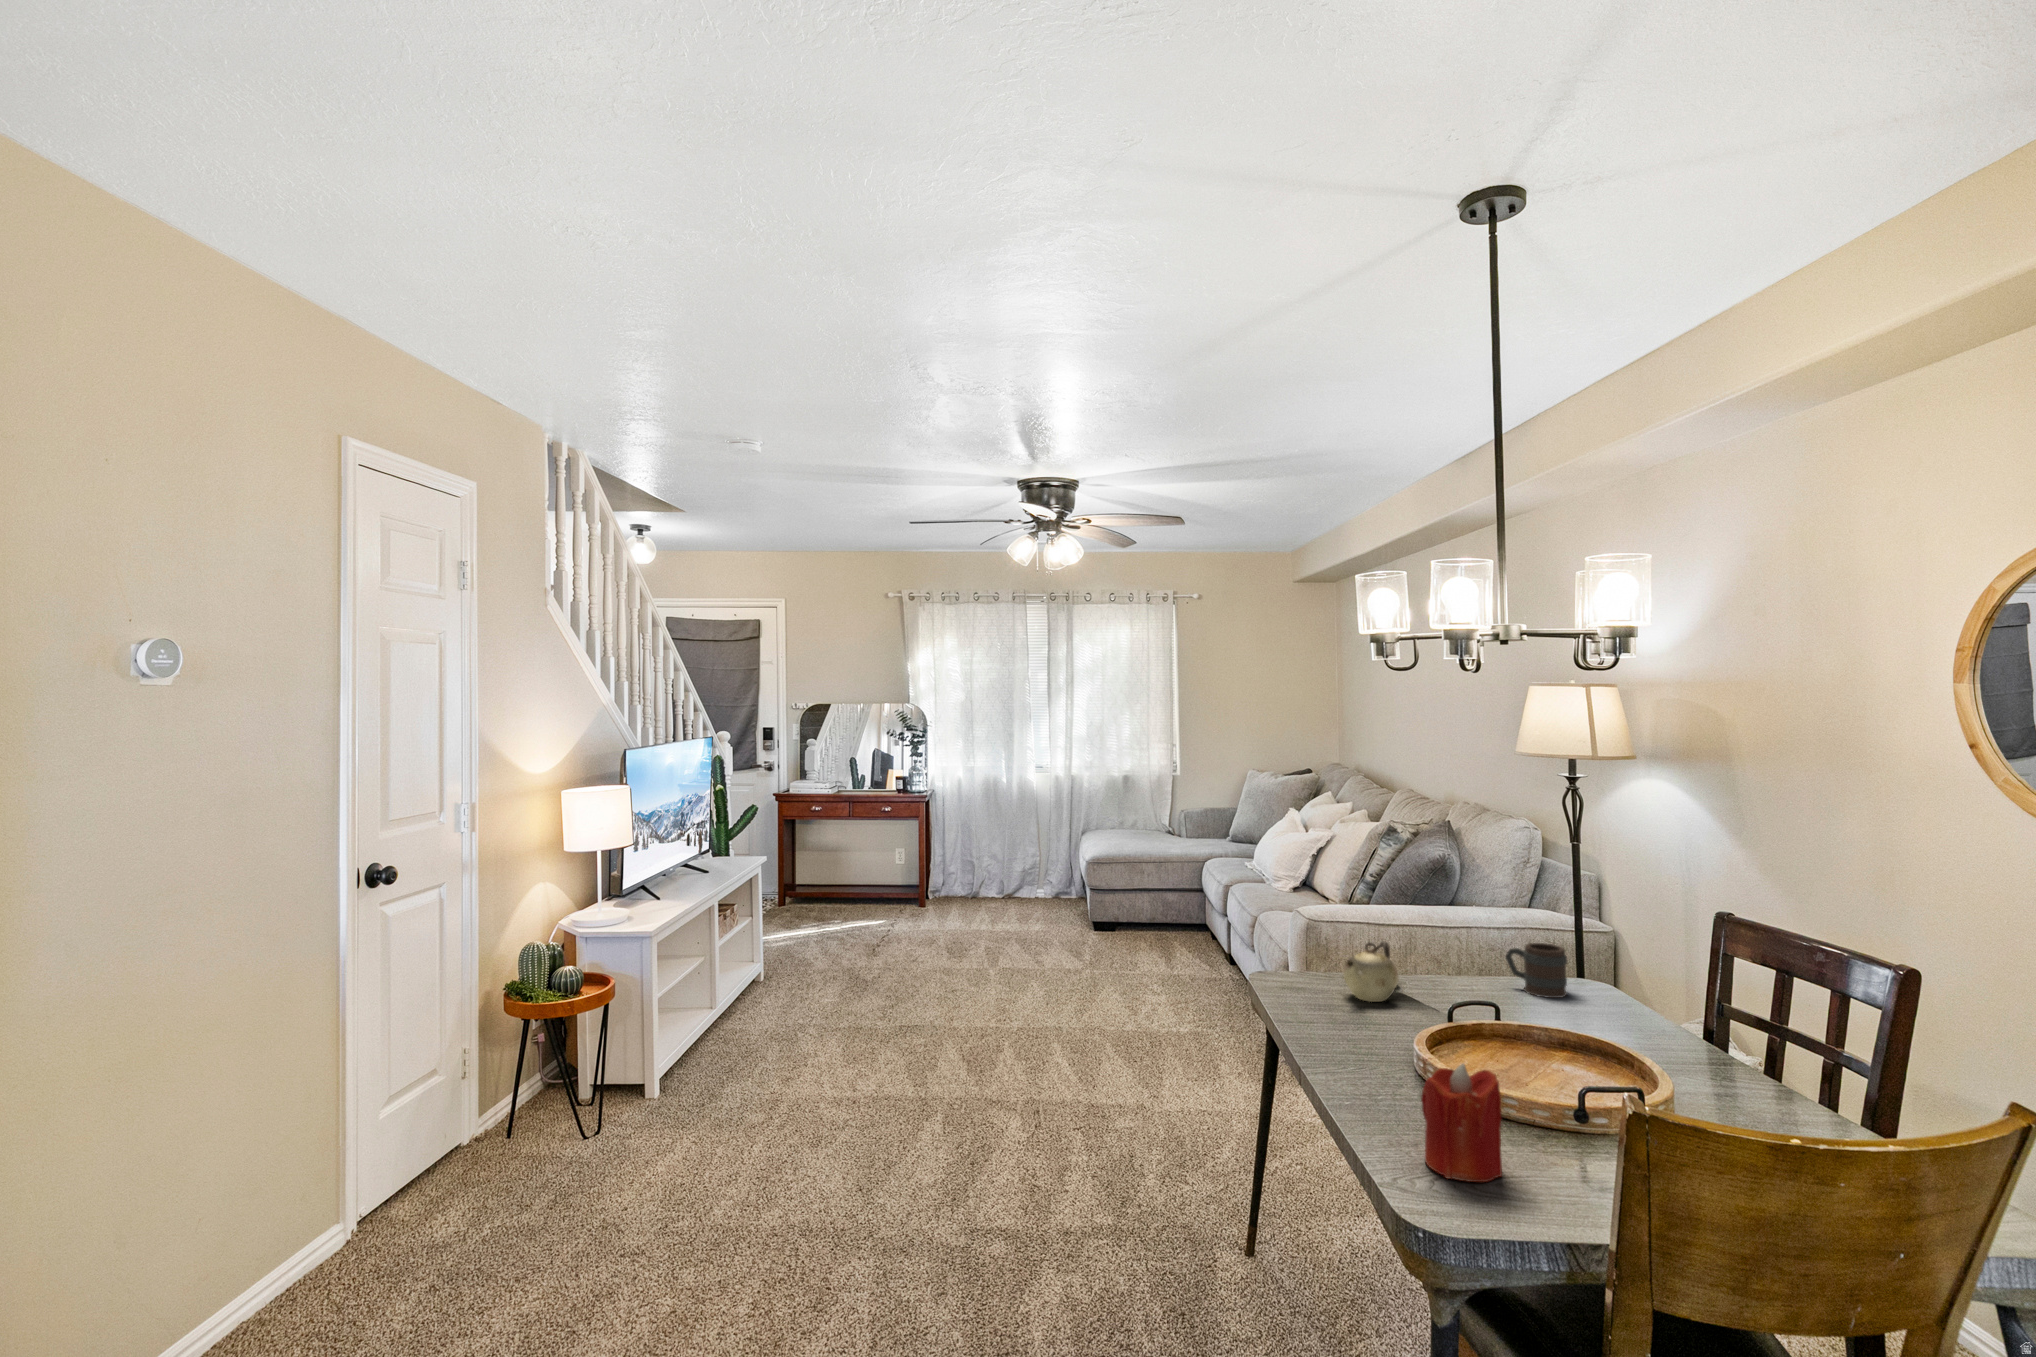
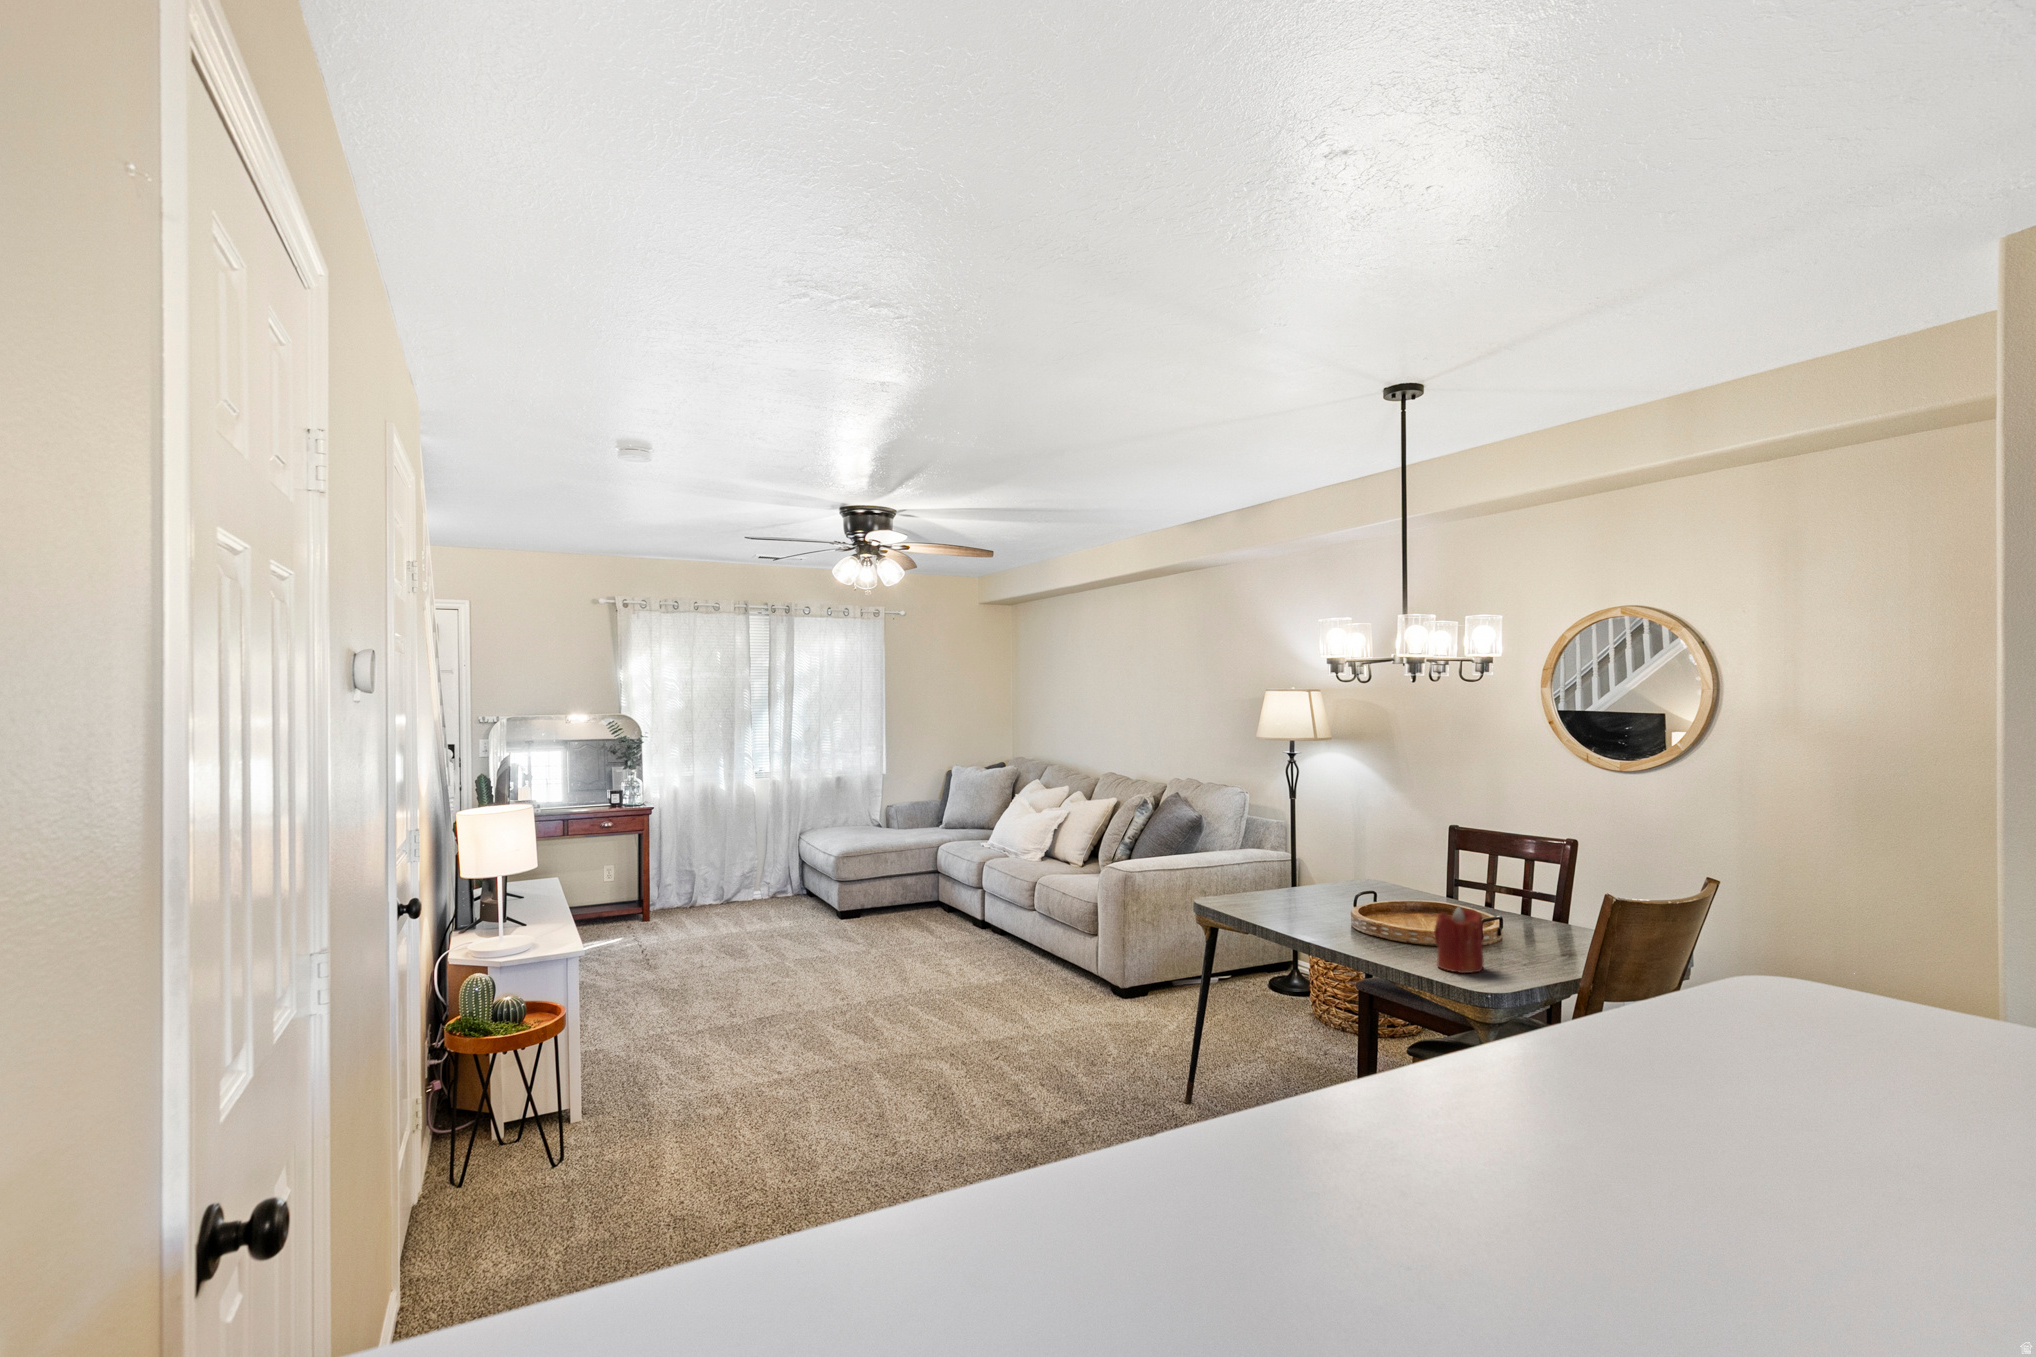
teapot: present [1343,941,1399,1002] -> none [1263,864,1301,905]
mug: present [1505,943,1567,998] -> none [1343,856,1383,891]

